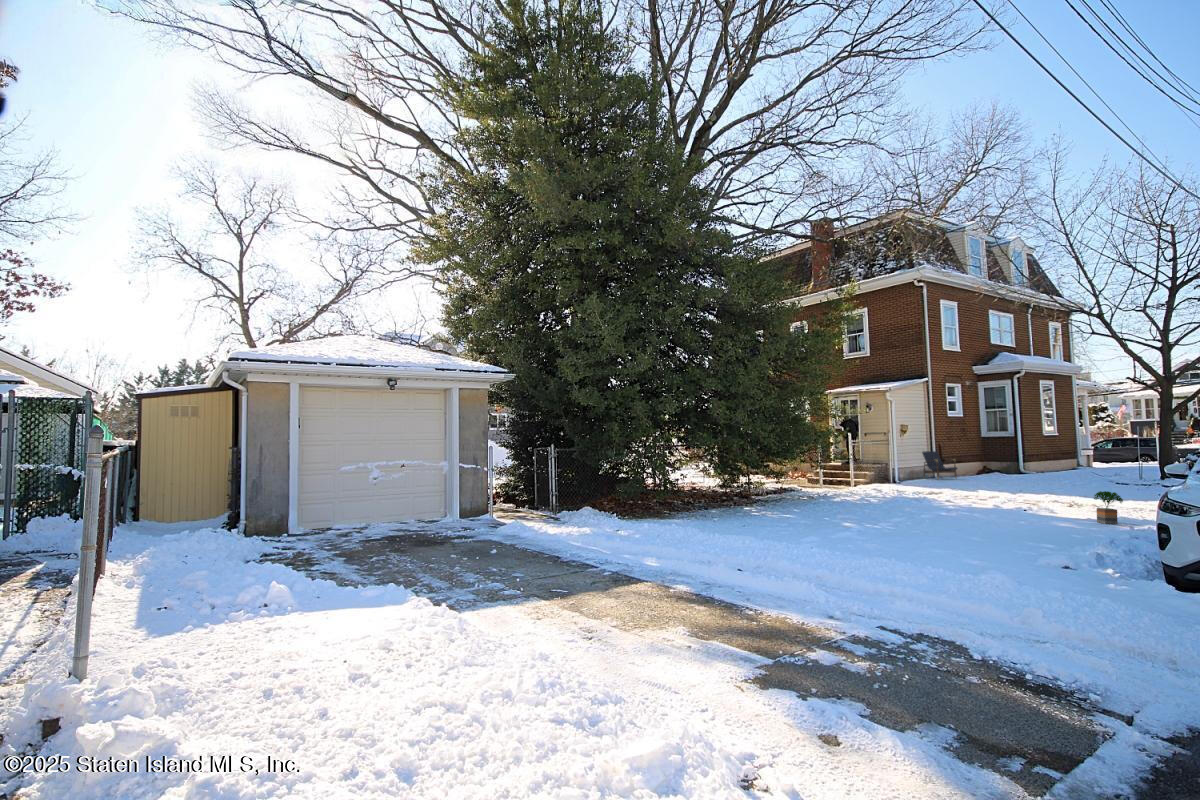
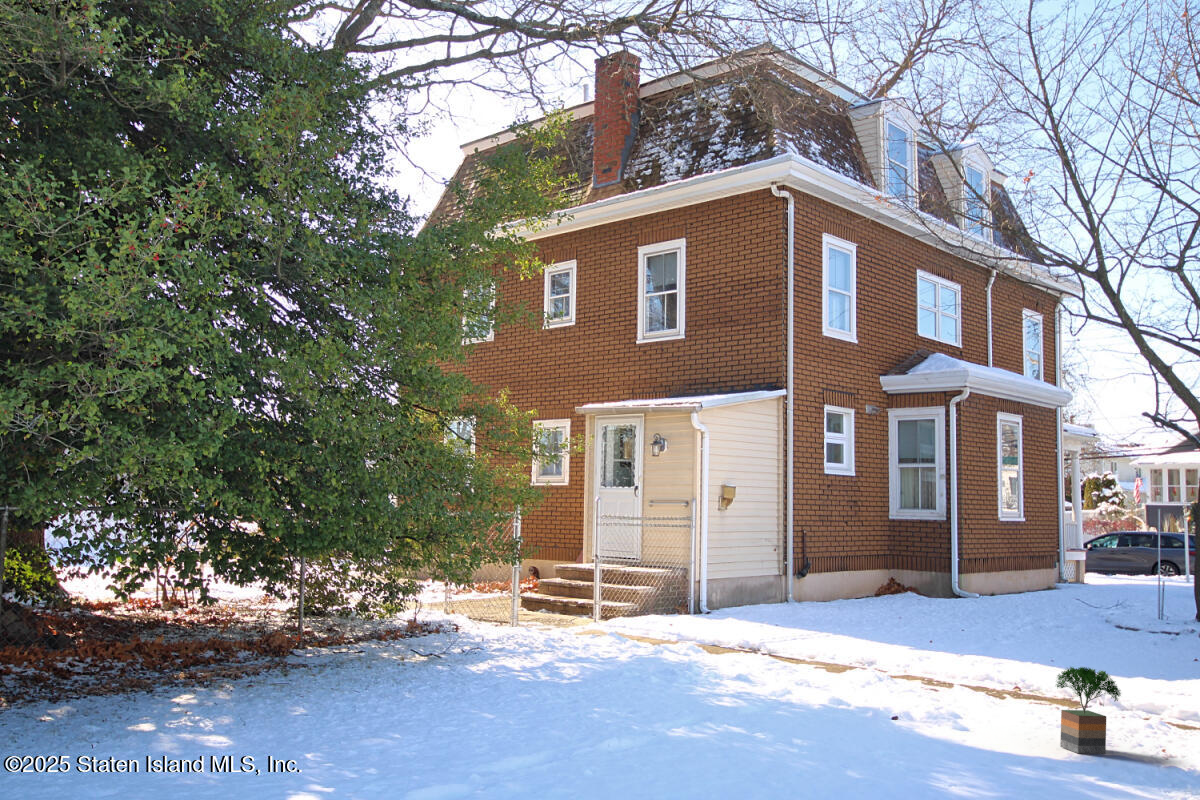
lounge chair: present [922,451,957,479] -> none [766,544,831,606]

